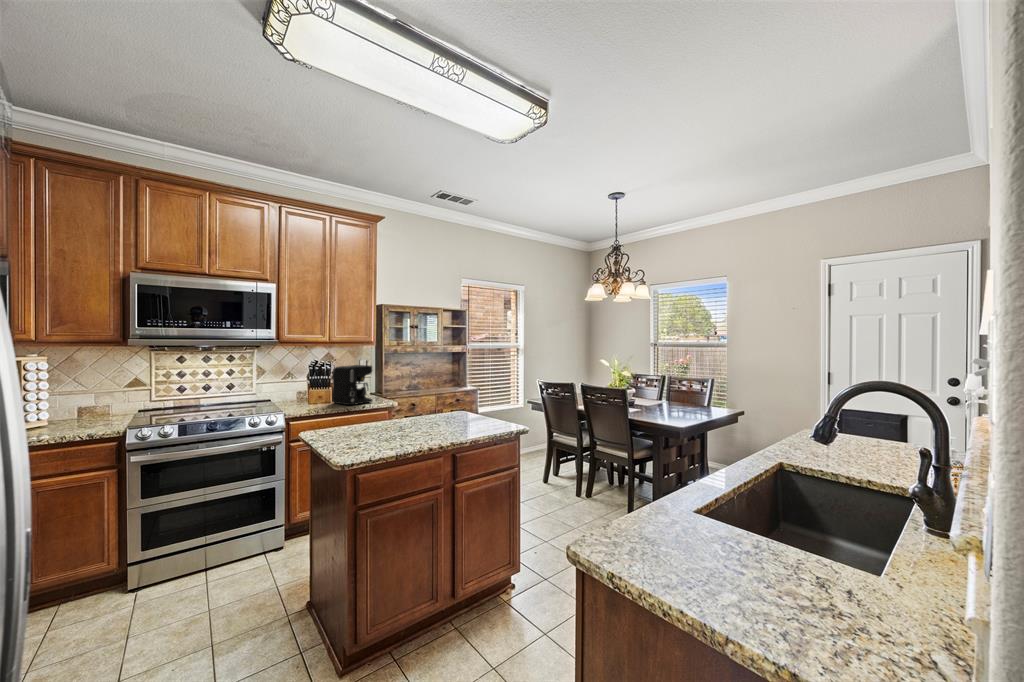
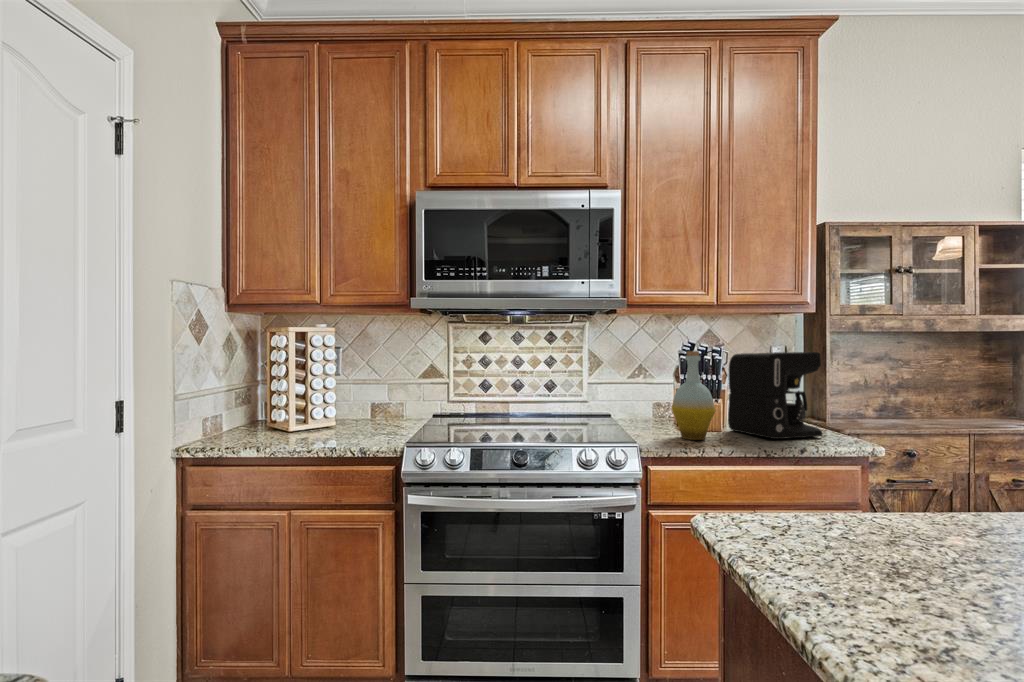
bottle: none [302,368,323,409] -> present [672,351,715,440]

